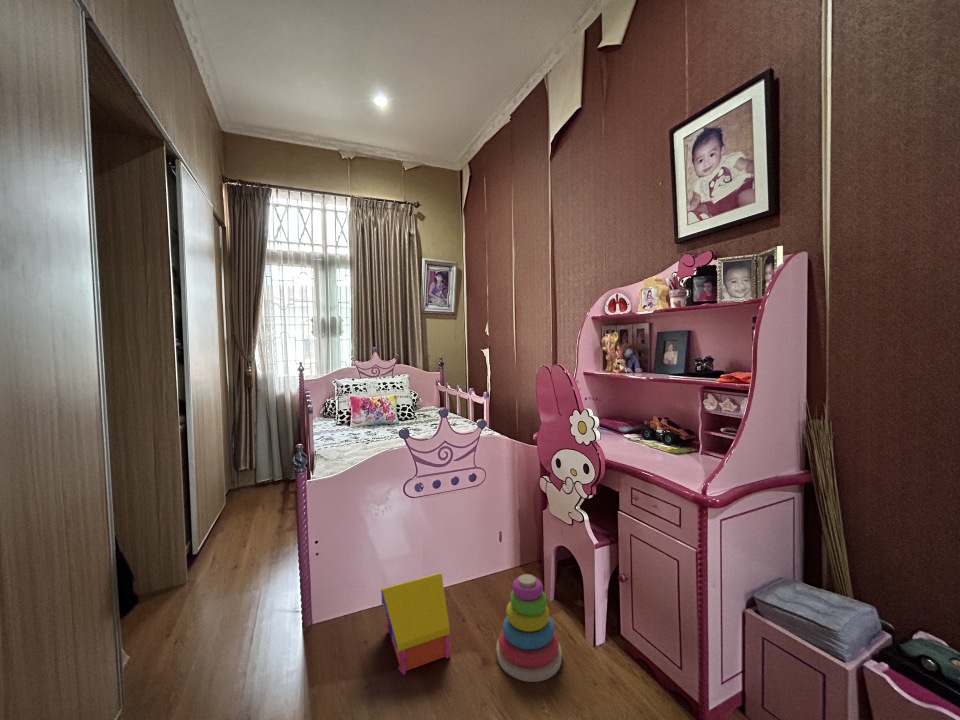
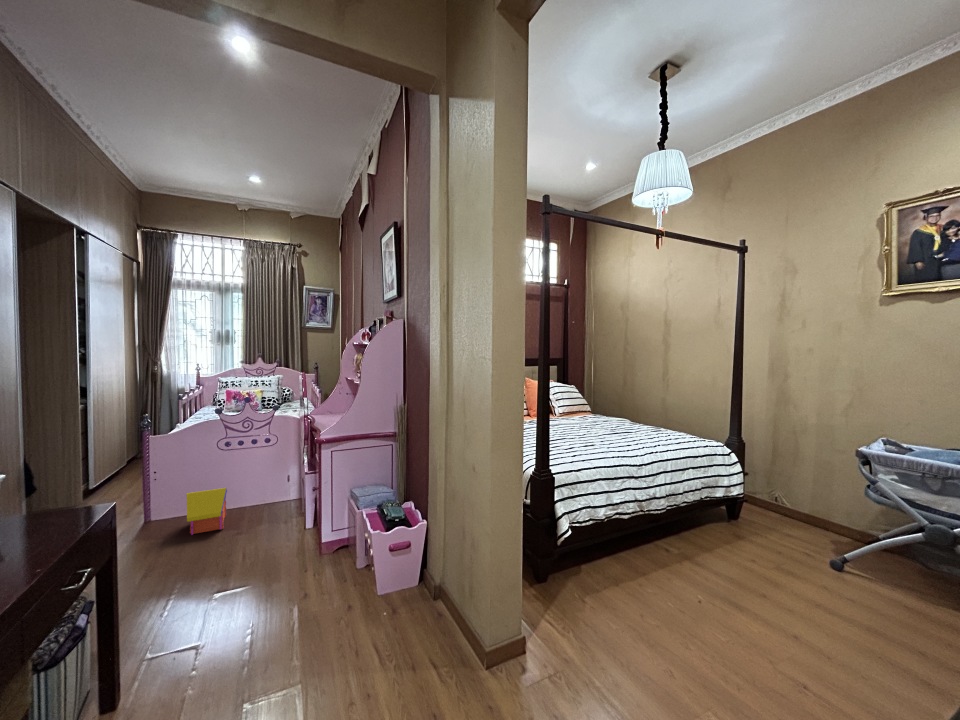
stacking toy: present [497,574,562,682] -> none [247,487,285,537]

